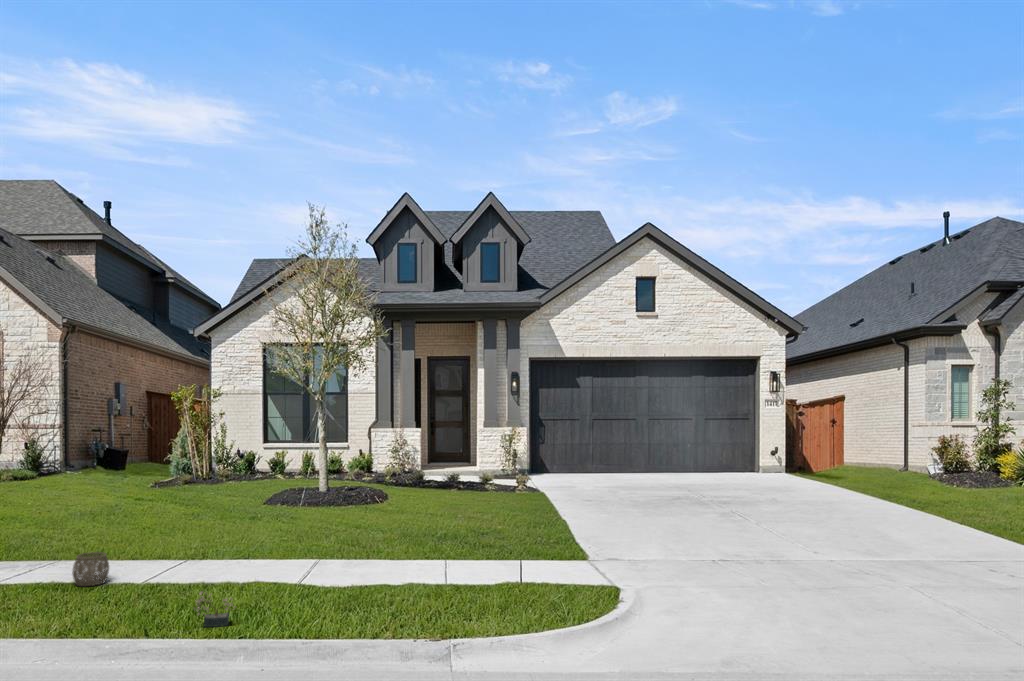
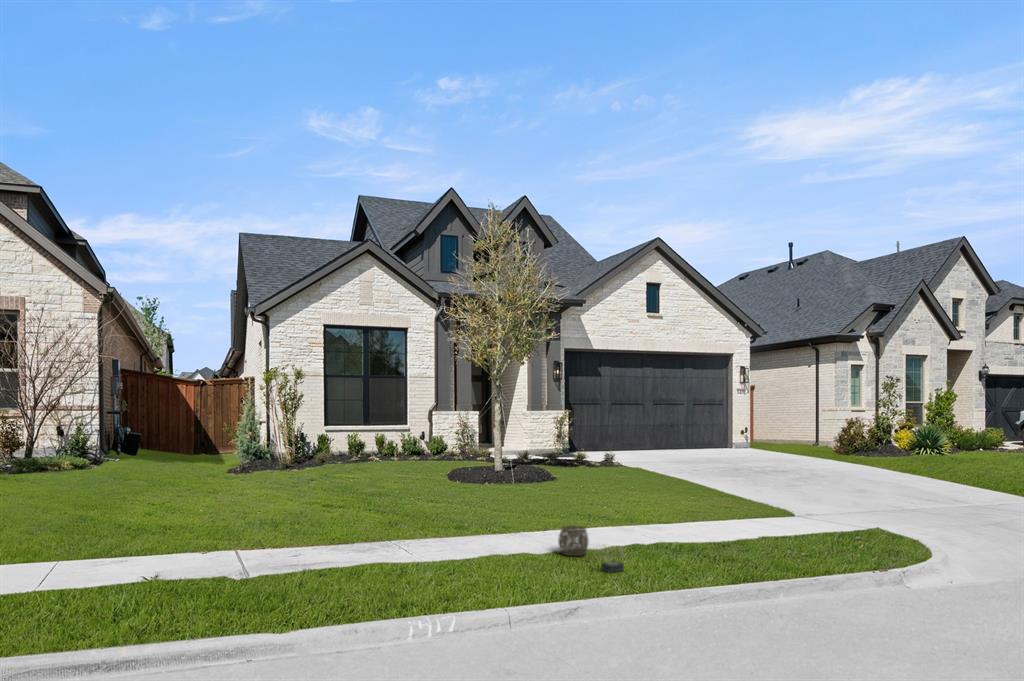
decorative plant: present [197,592,232,627] -> present [598,546,624,573]

